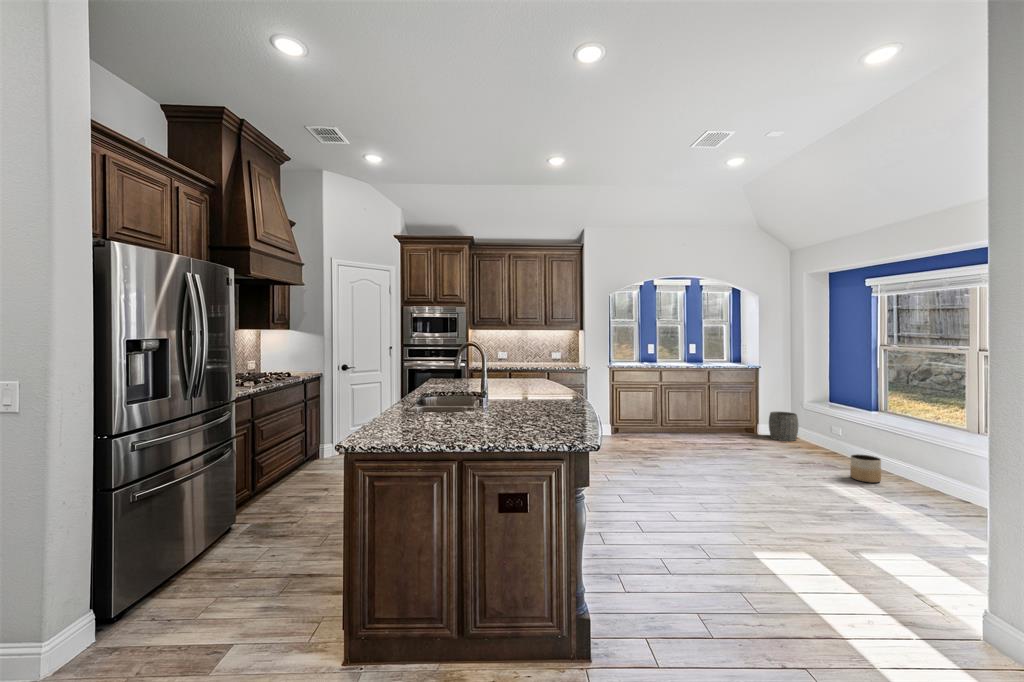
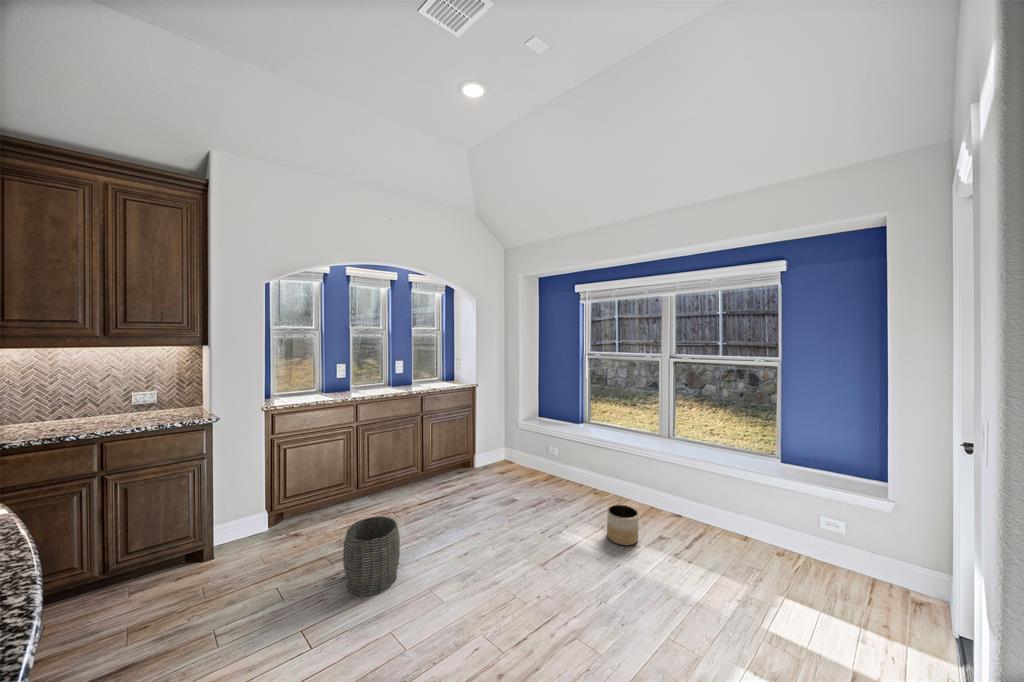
woven basket: present [769,412,798,441] -> present [343,516,400,596]

